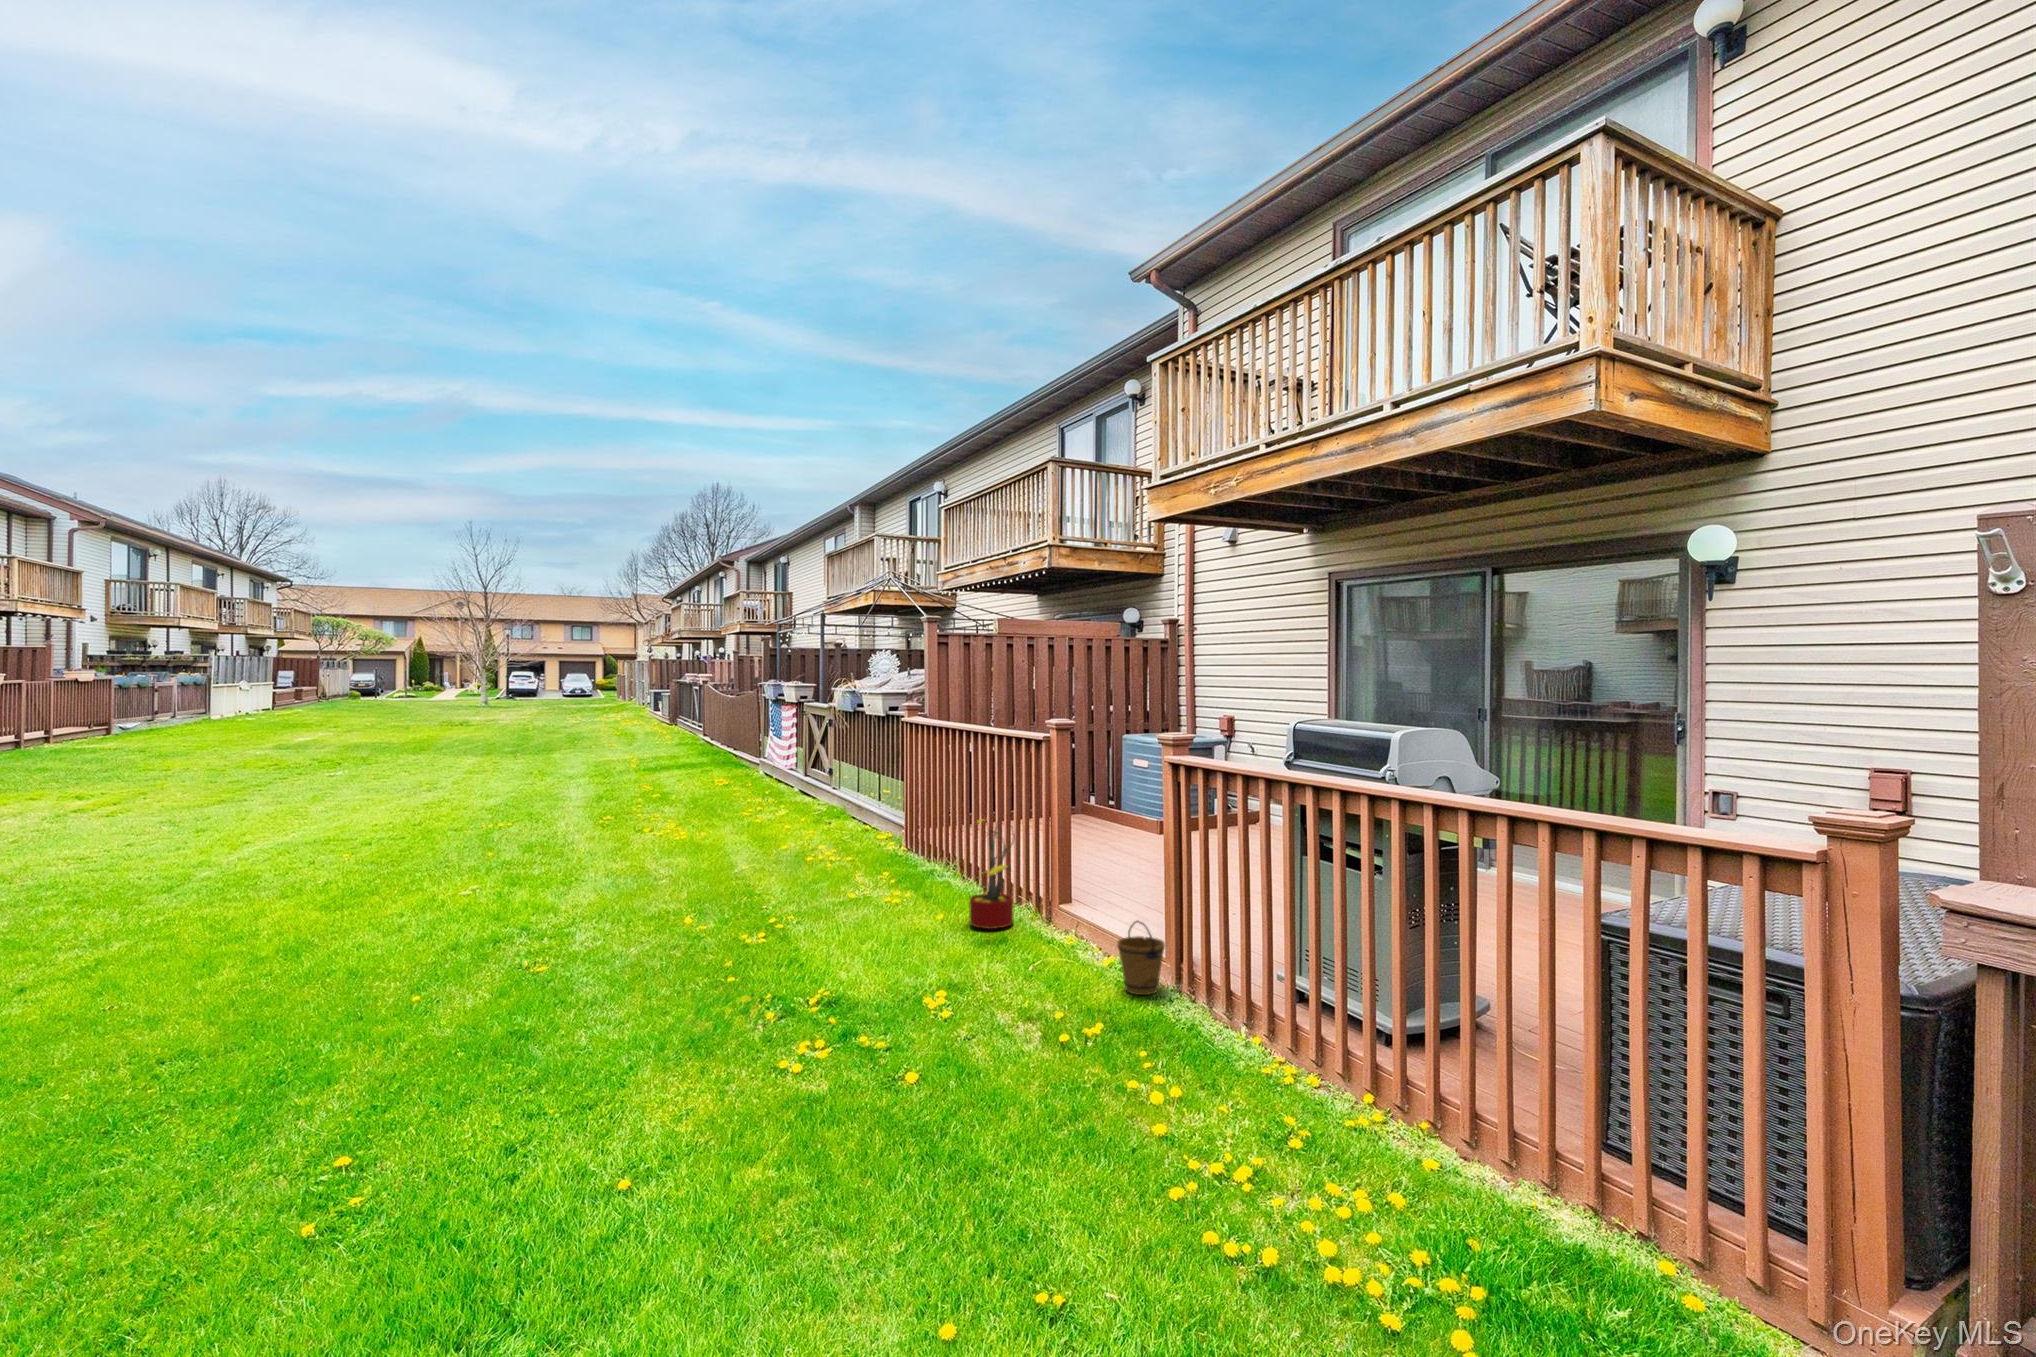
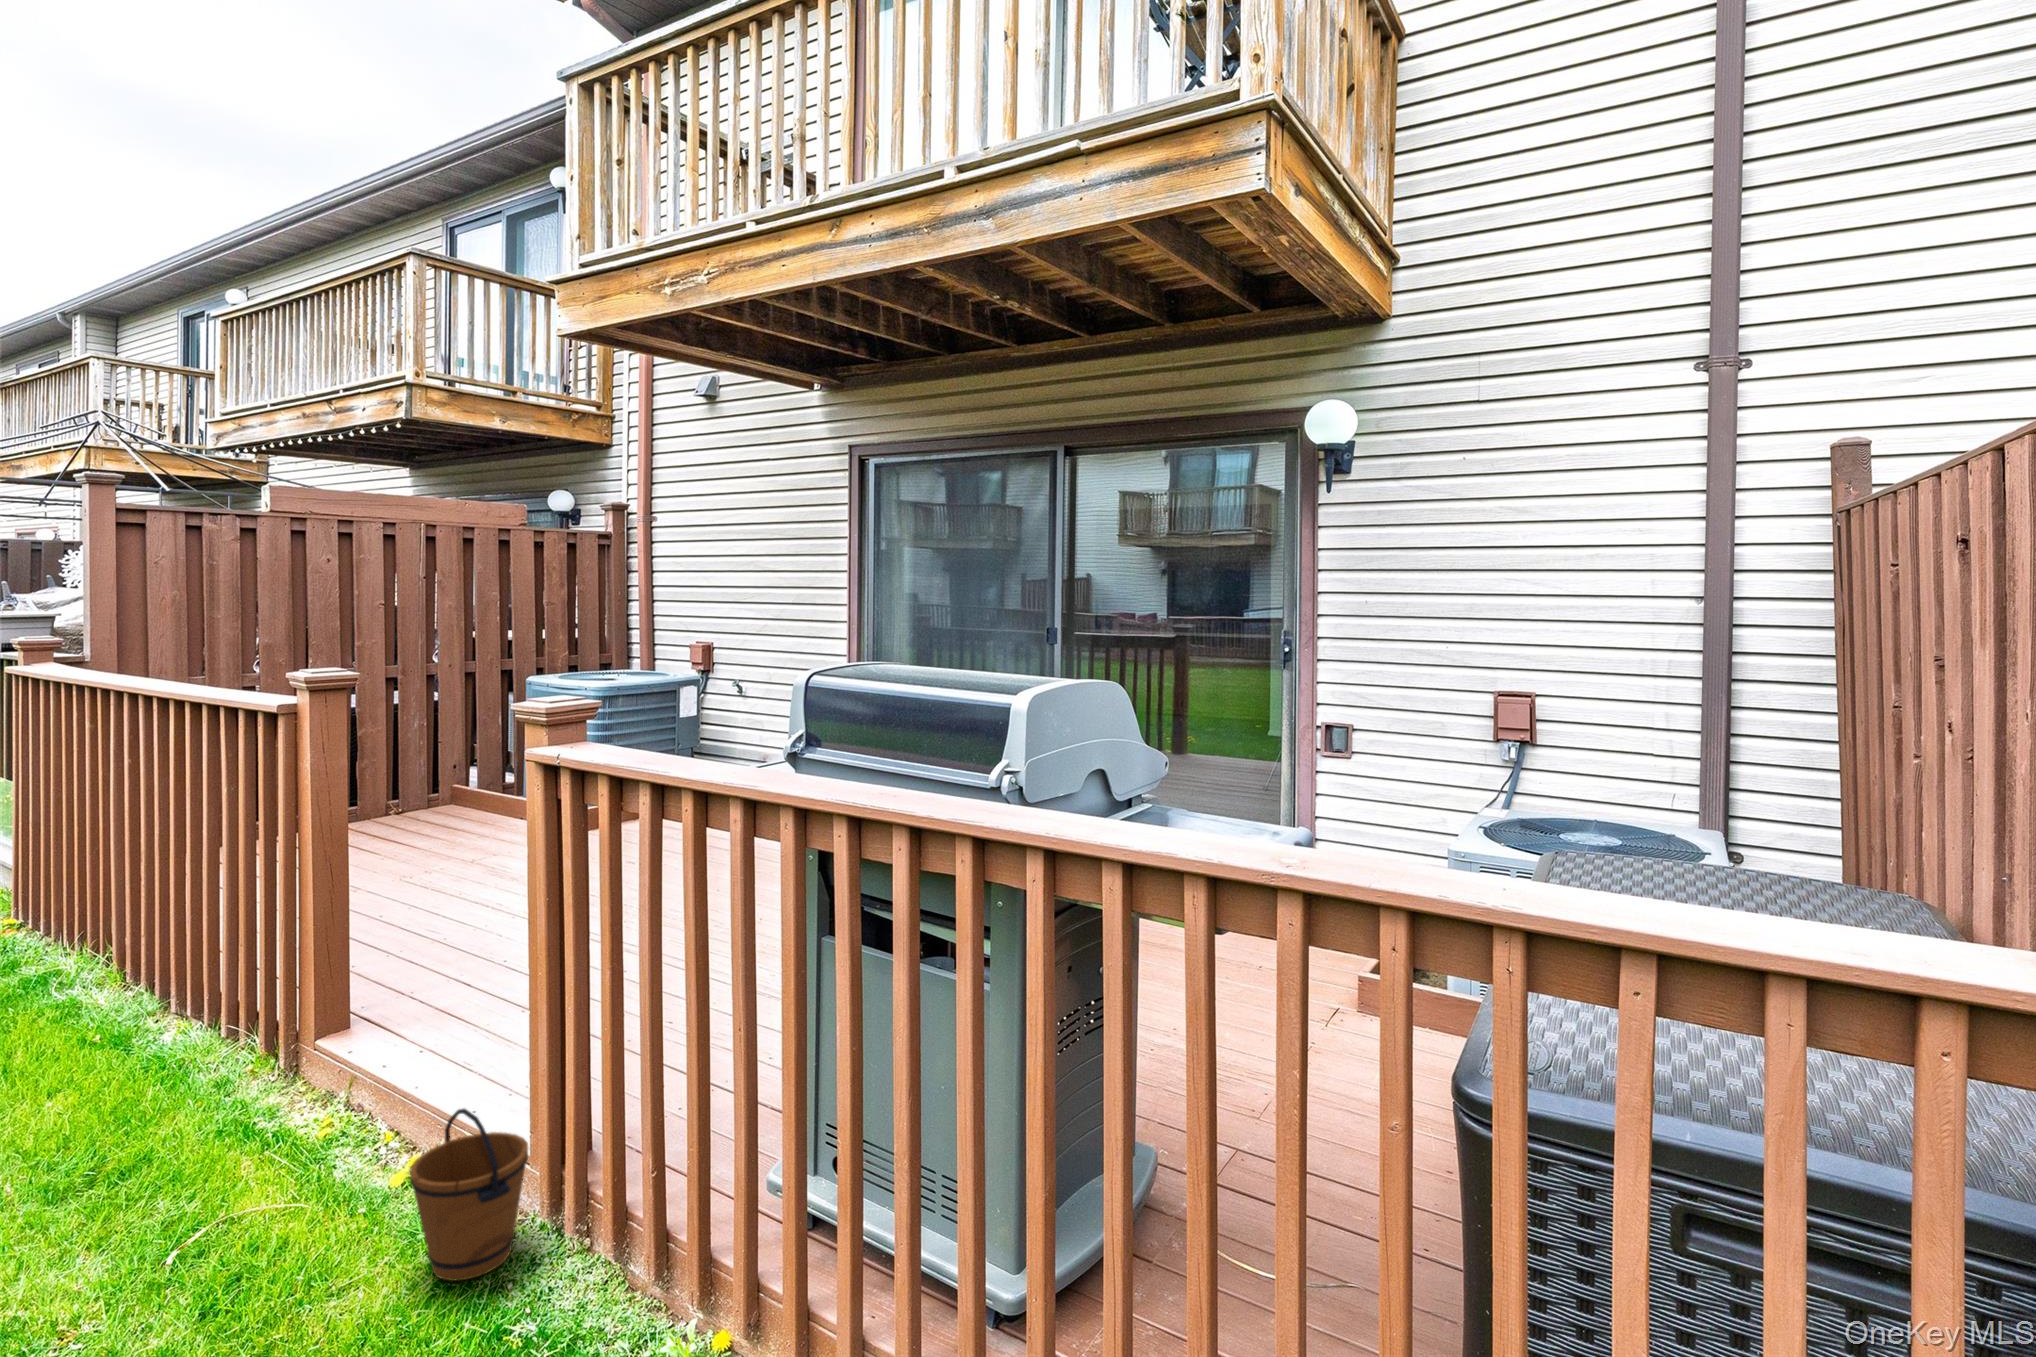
decorative plant: present [969,815,1014,929] -> none [94,858,228,1123]

